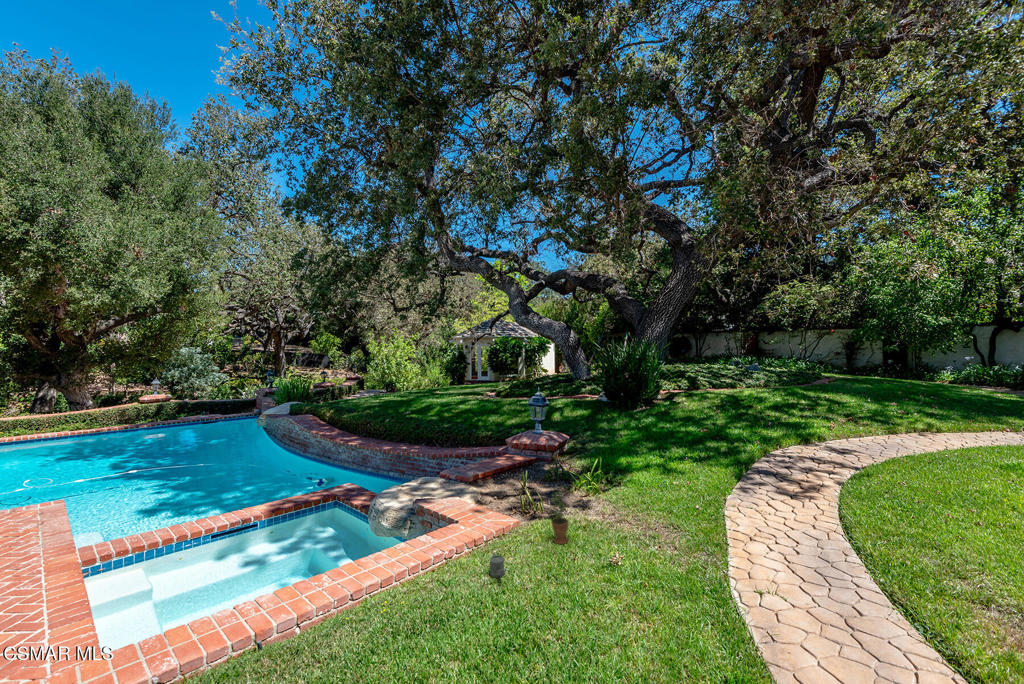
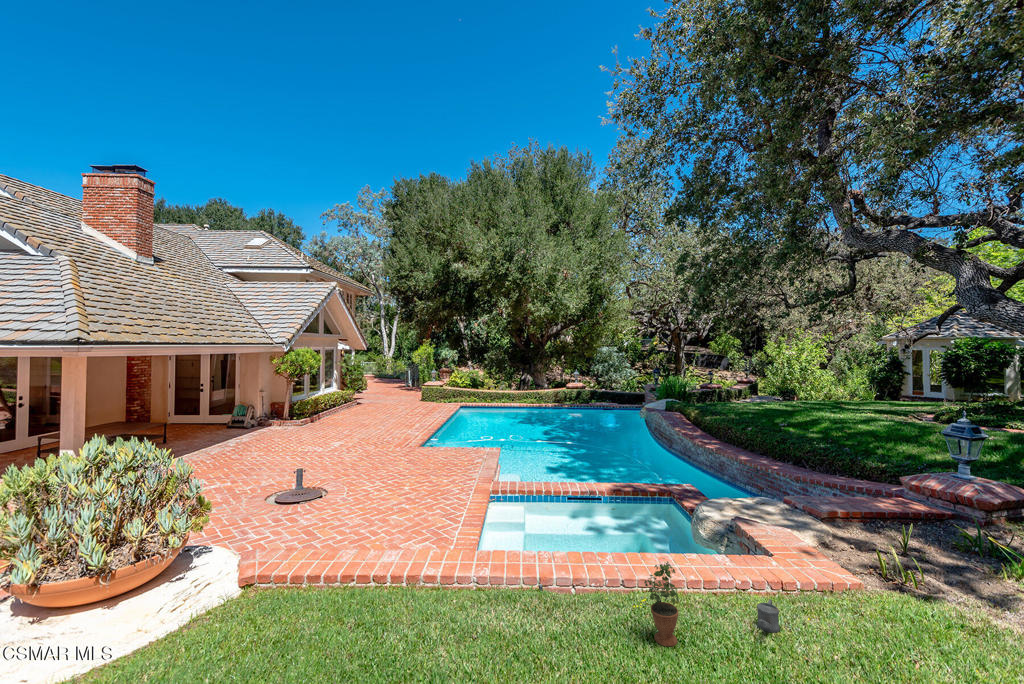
potted plant: present [550,490,569,544] -> present [644,561,679,646]

